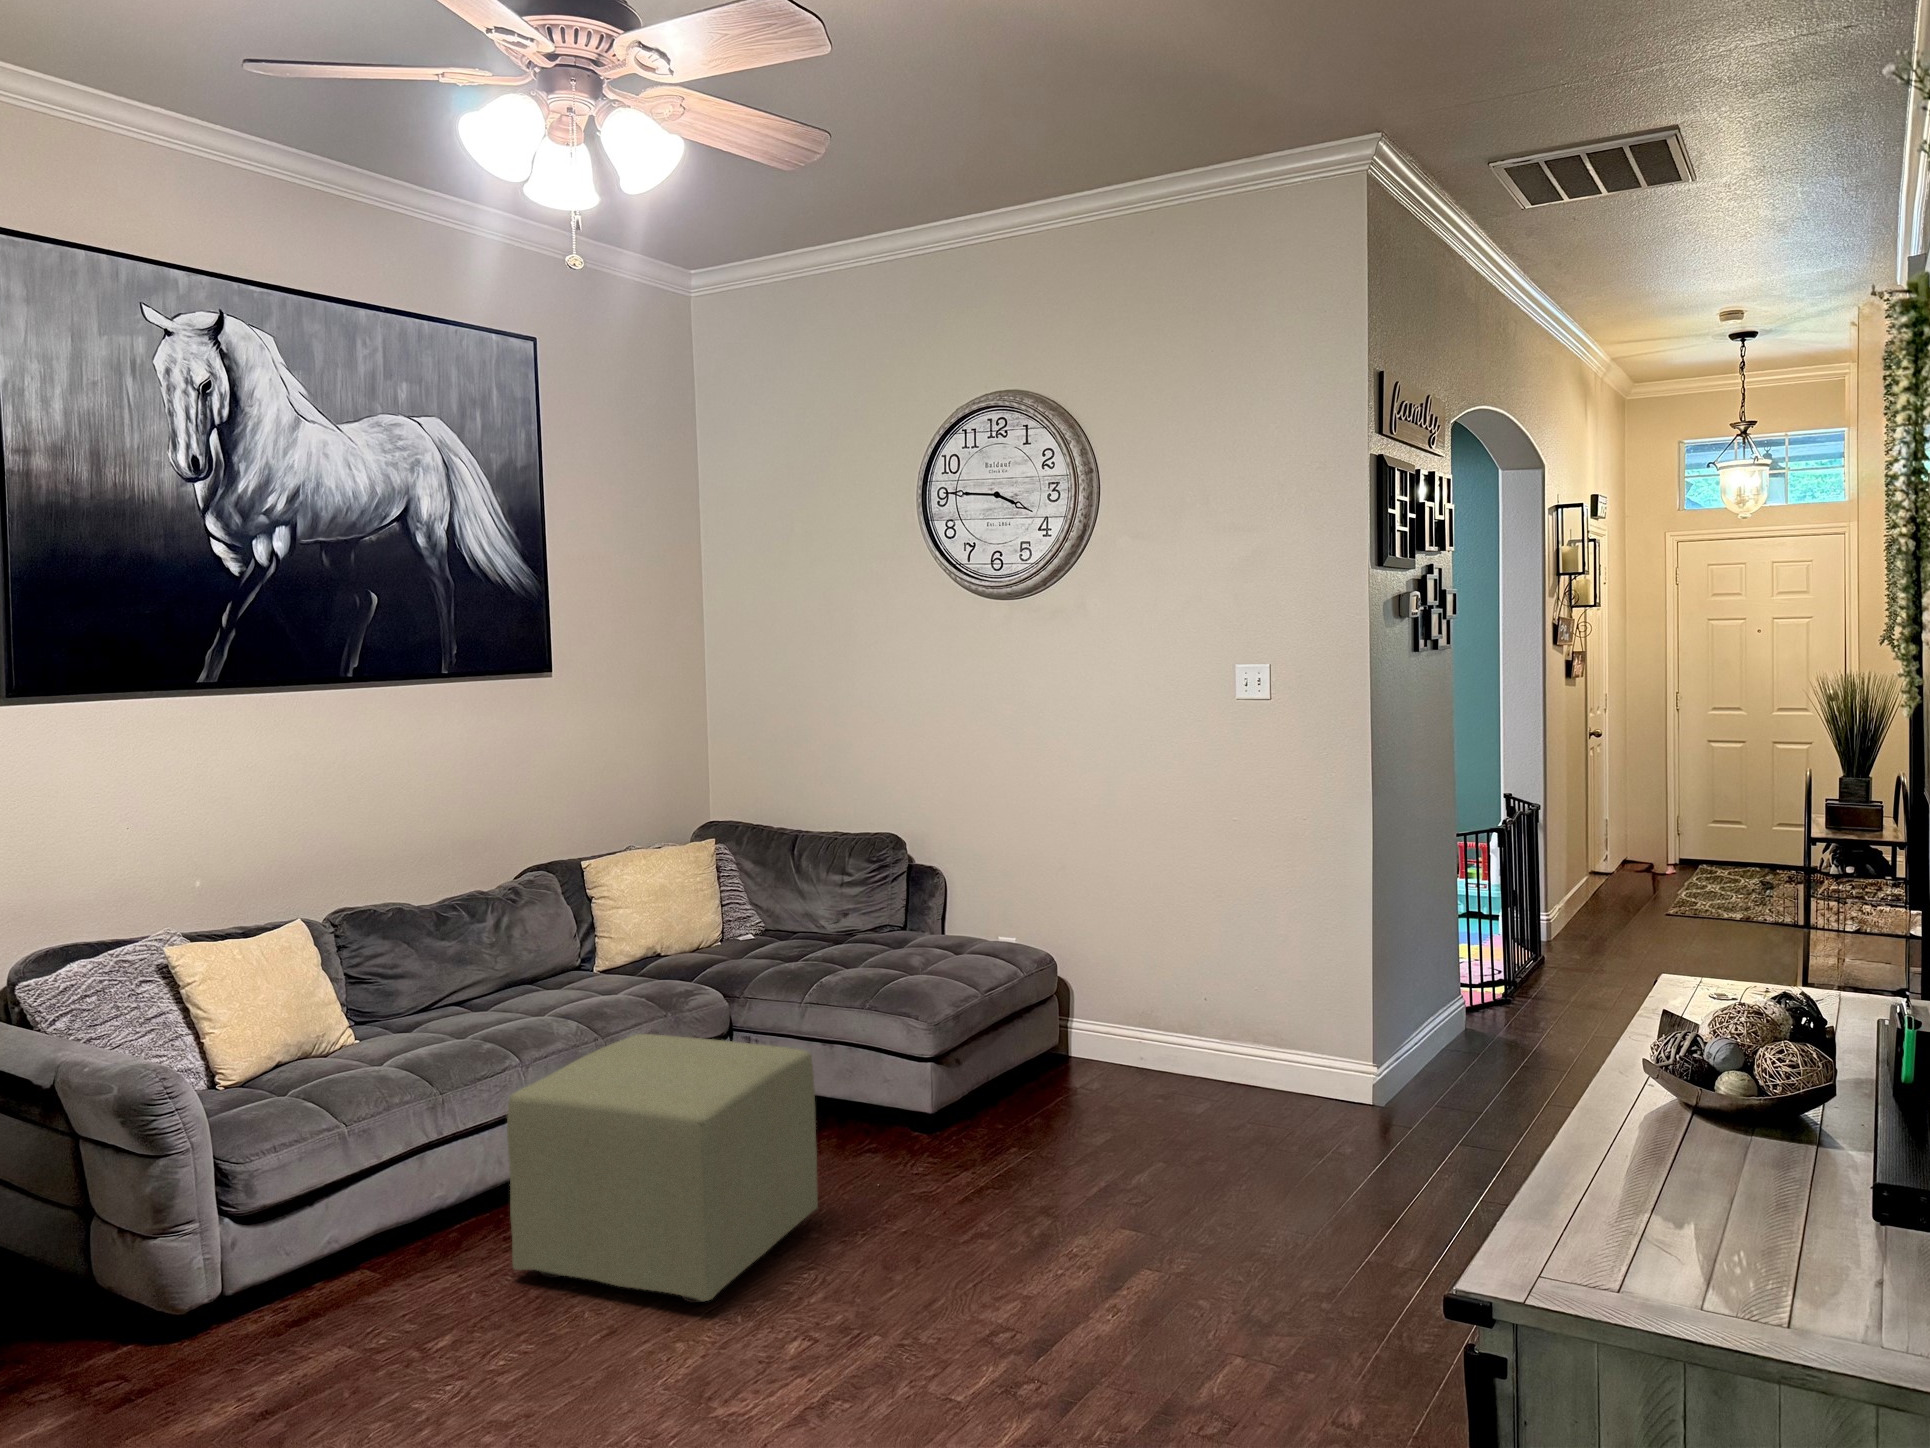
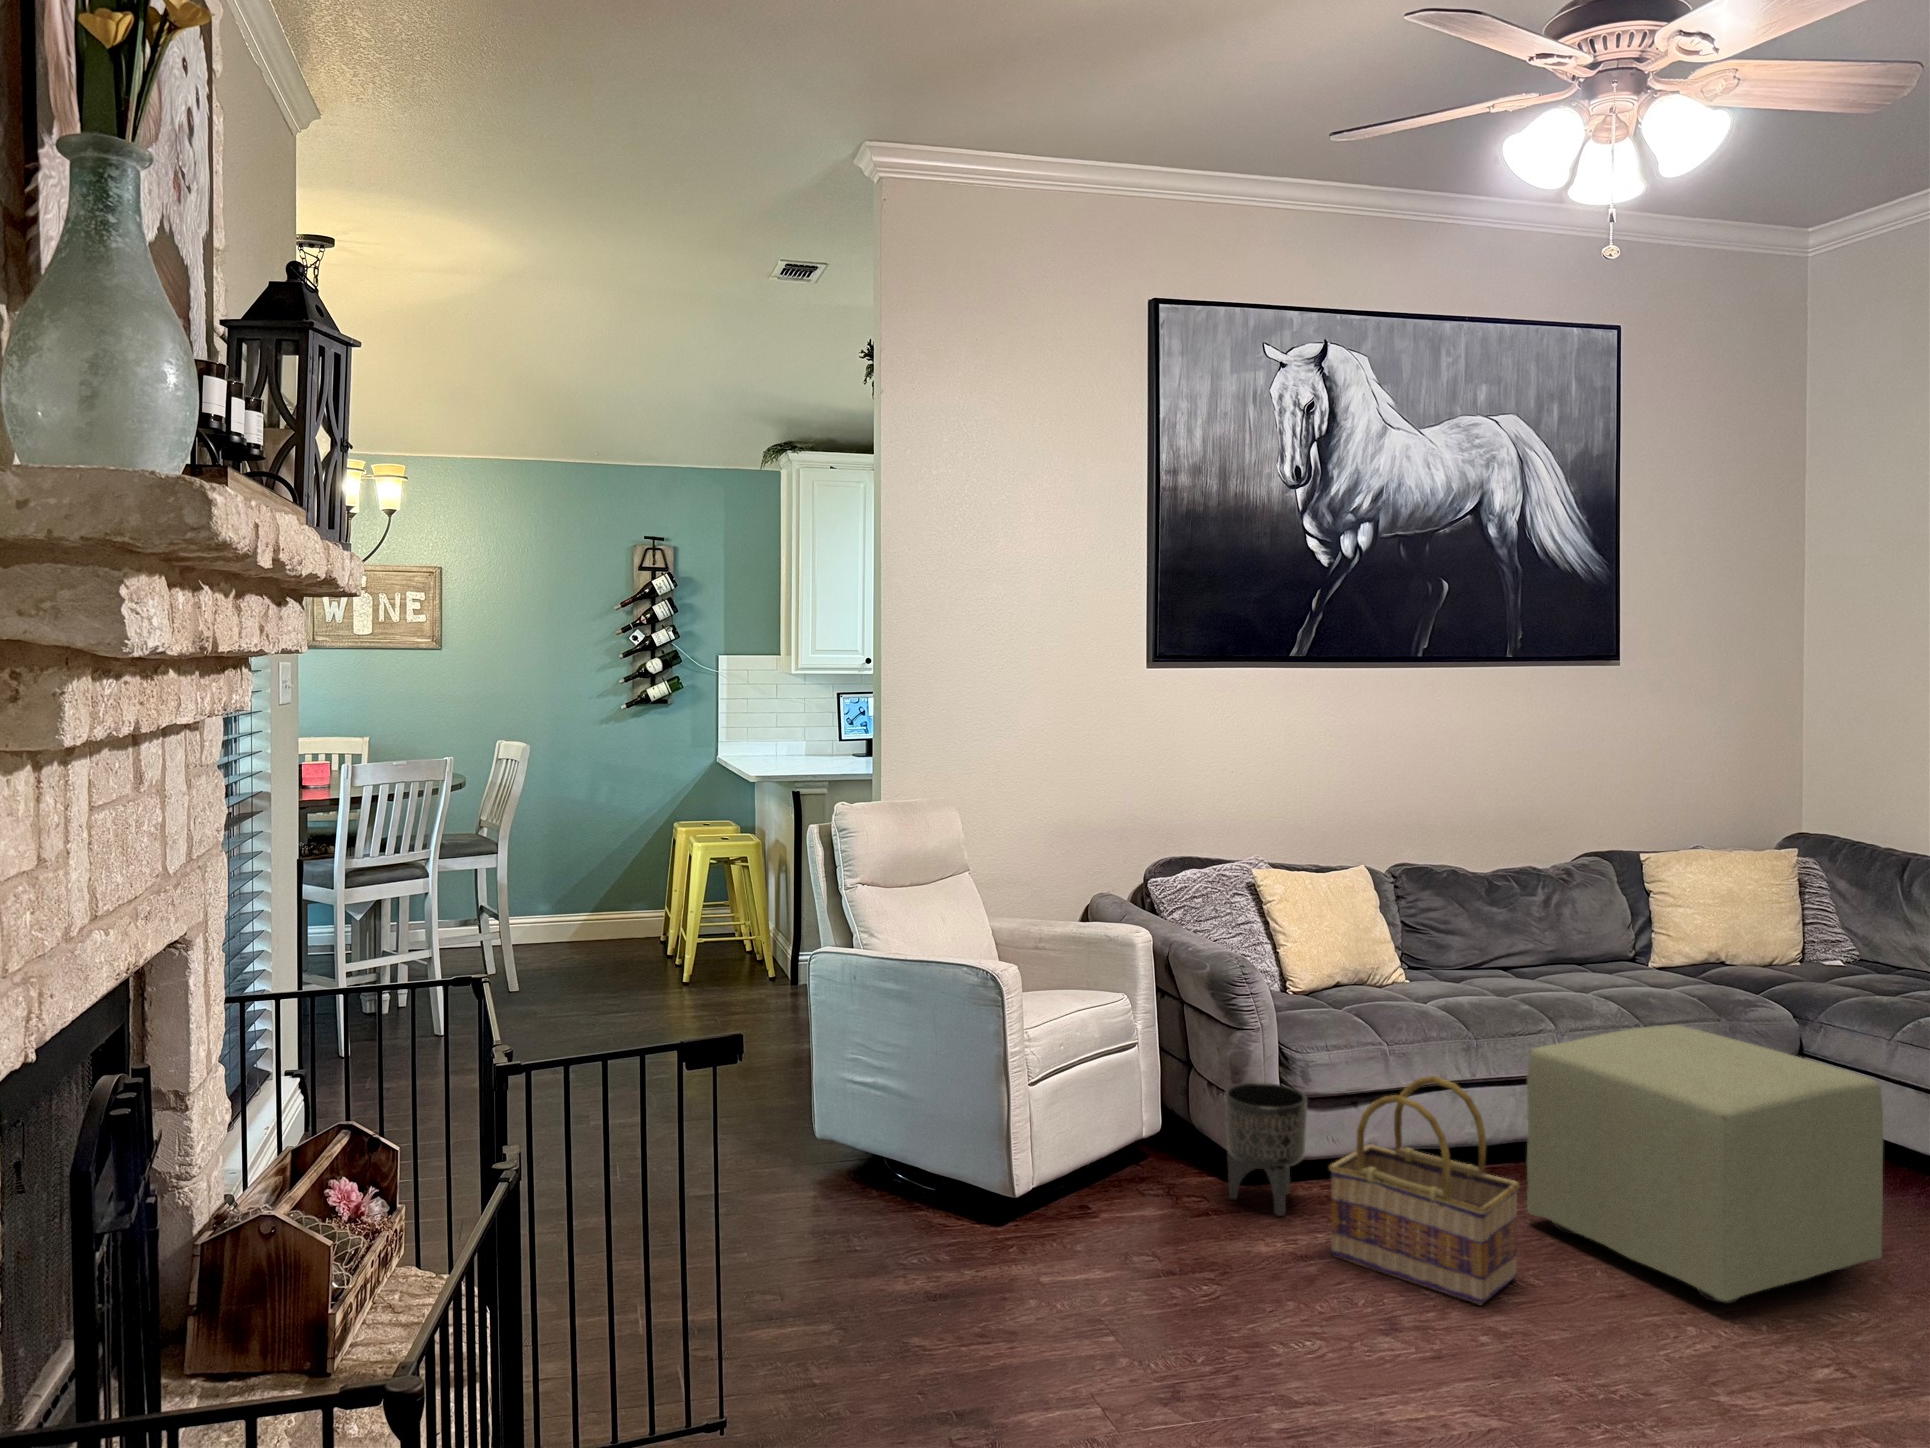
basket: none [294,1155,513,1403] -> present [1329,1076,1520,1305]
planter: none [145,1211,258,1375] -> present [1225,1083,1307,1216]

